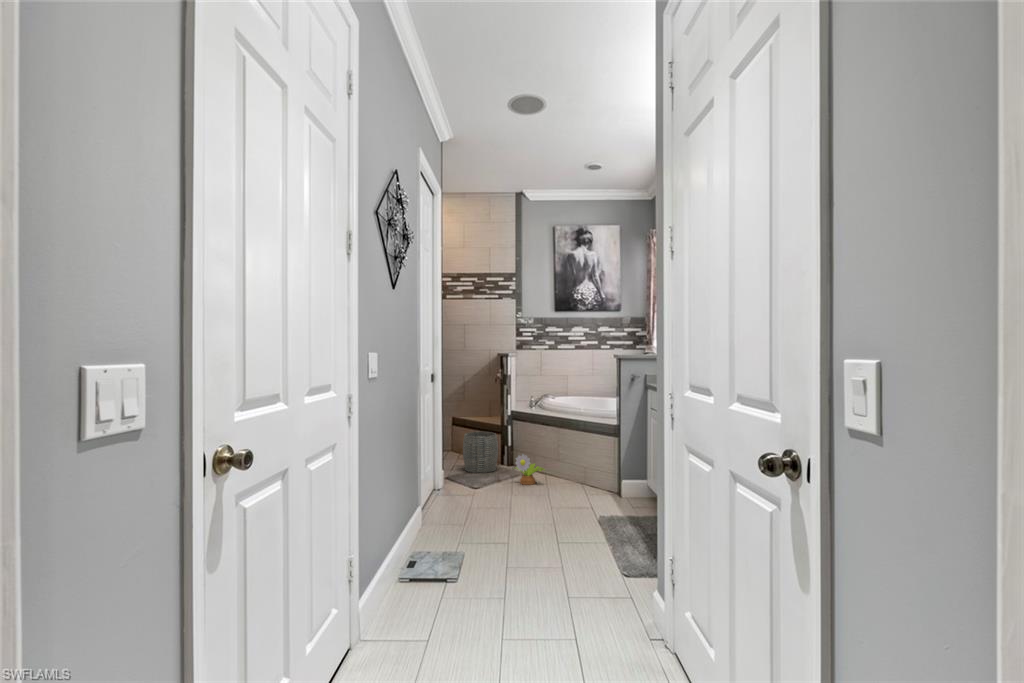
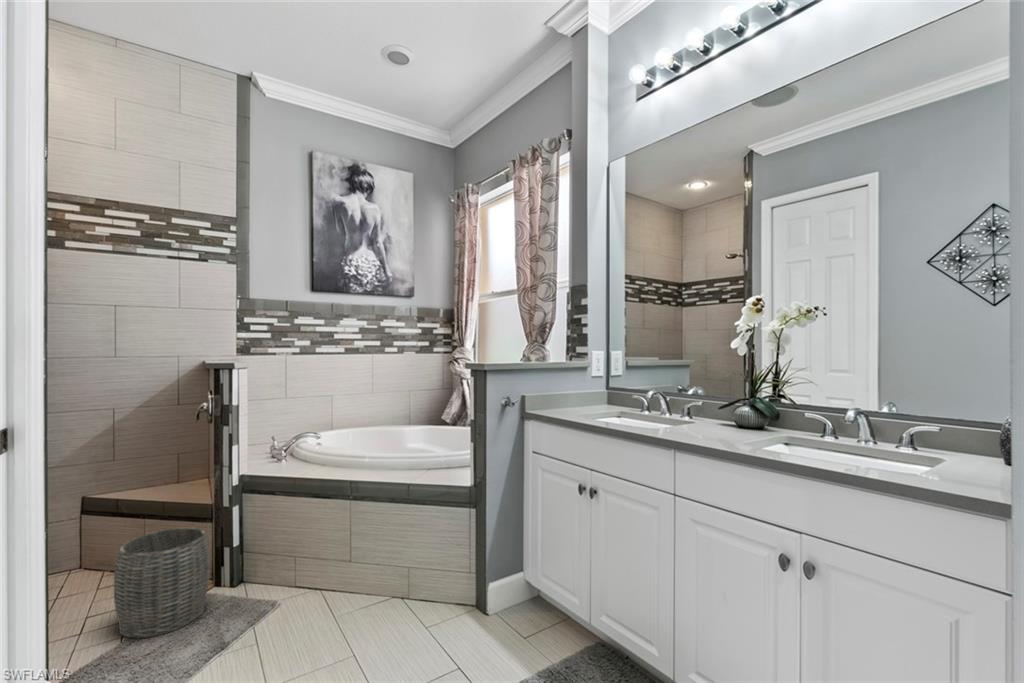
decorative plant: present [515,454,545,485] -> none [258,583,338,650]

